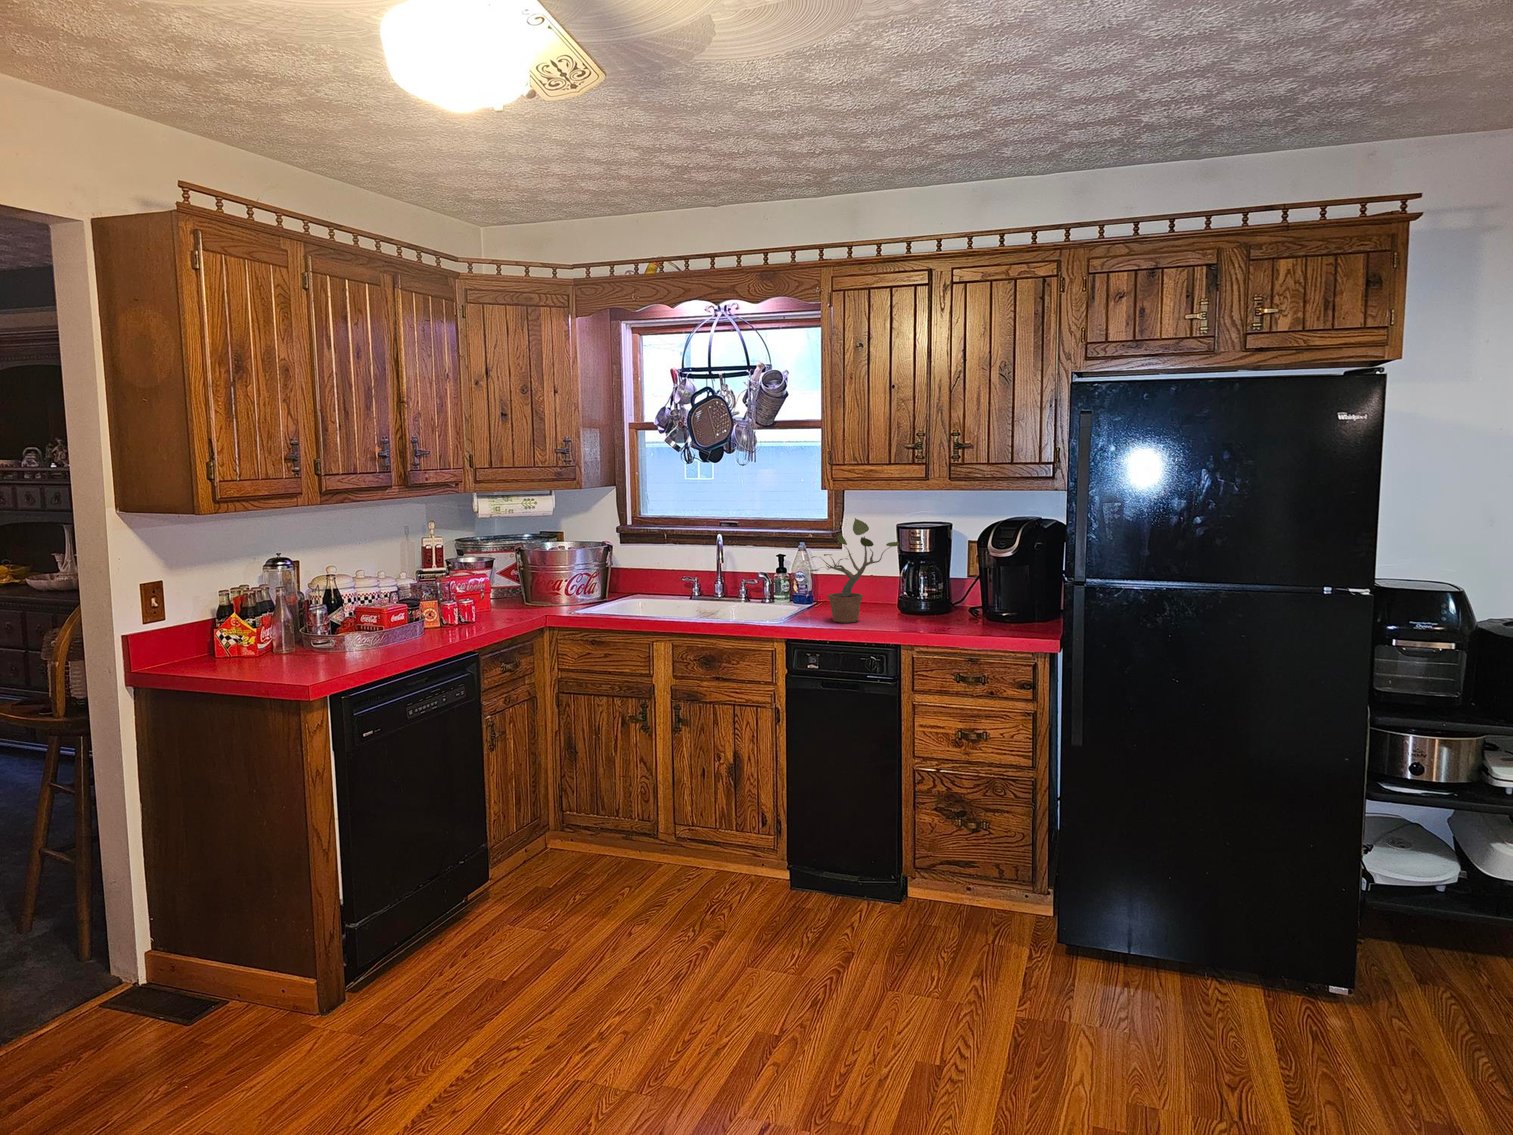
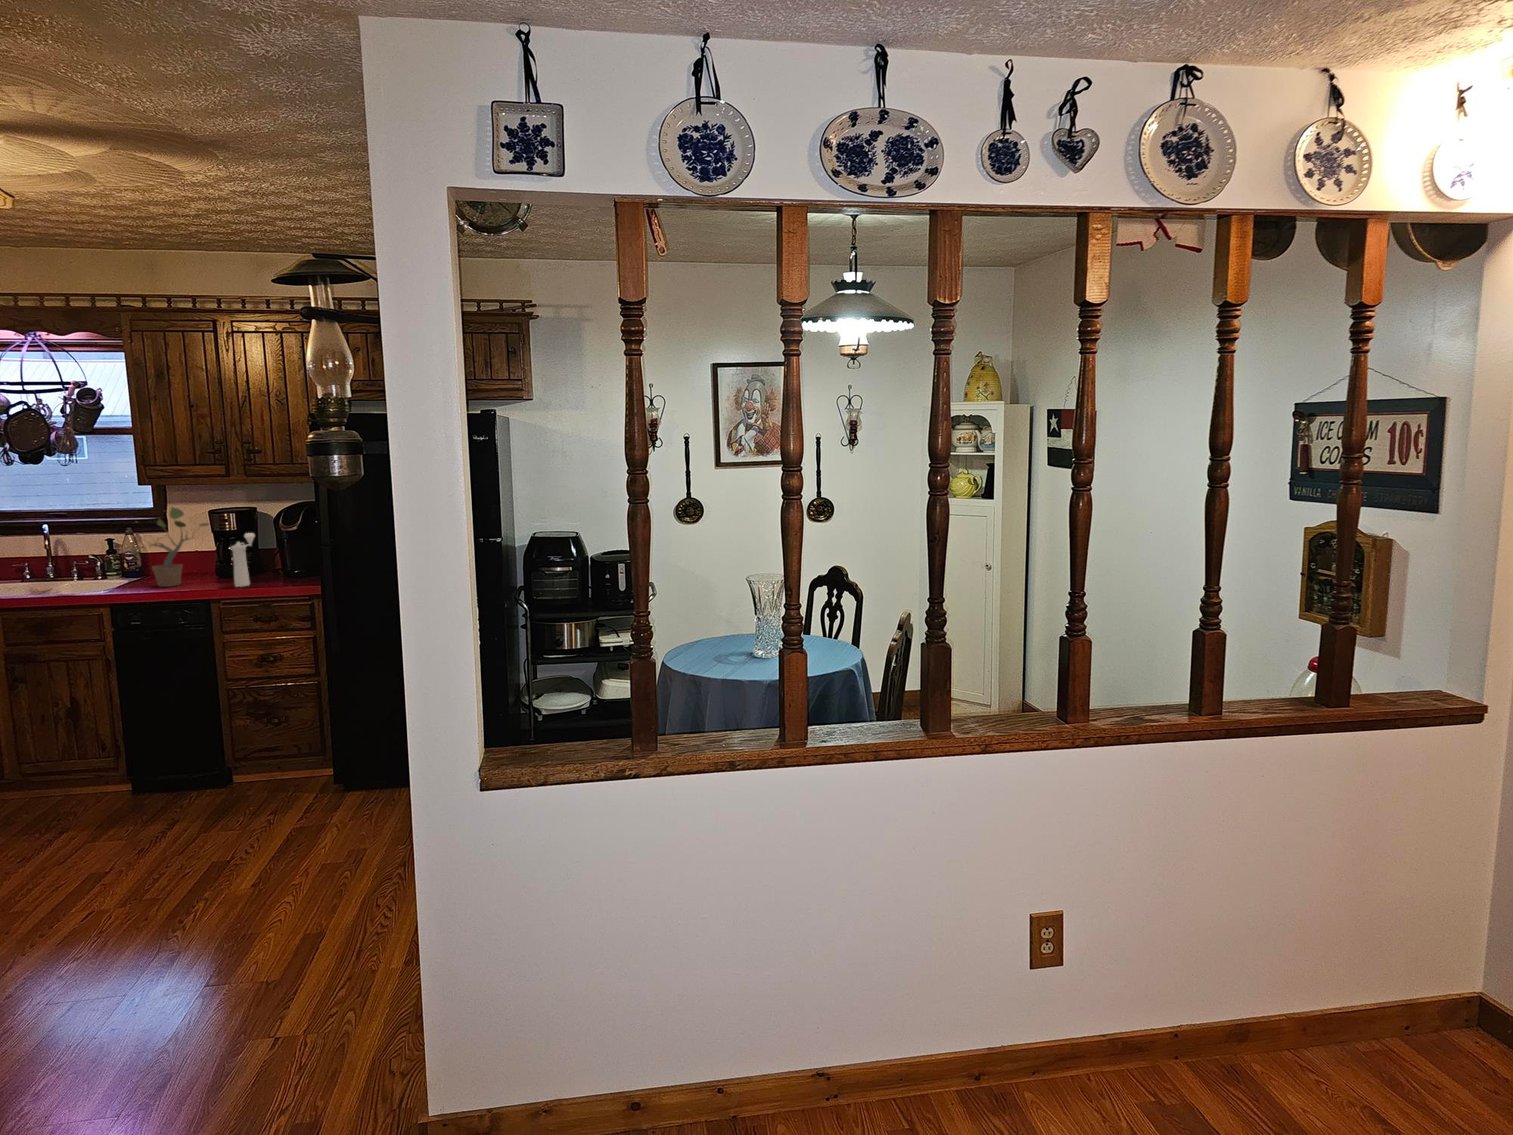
pepper mill: none [926,559,954,633] -> present [231,533,255,587]

